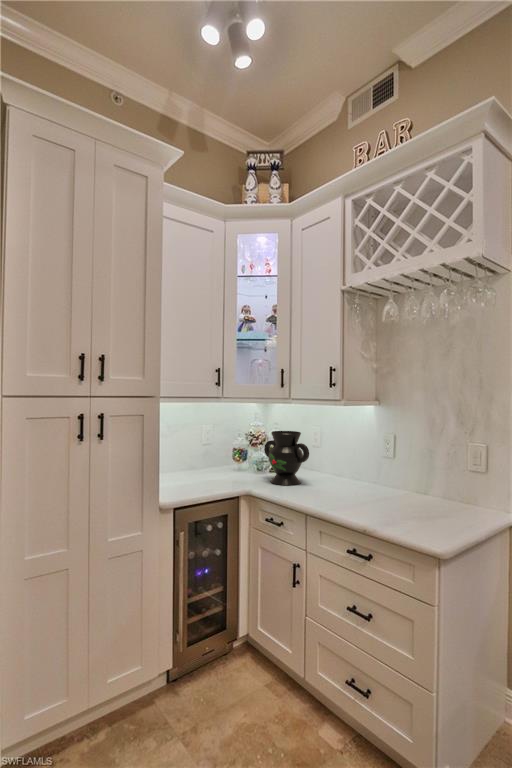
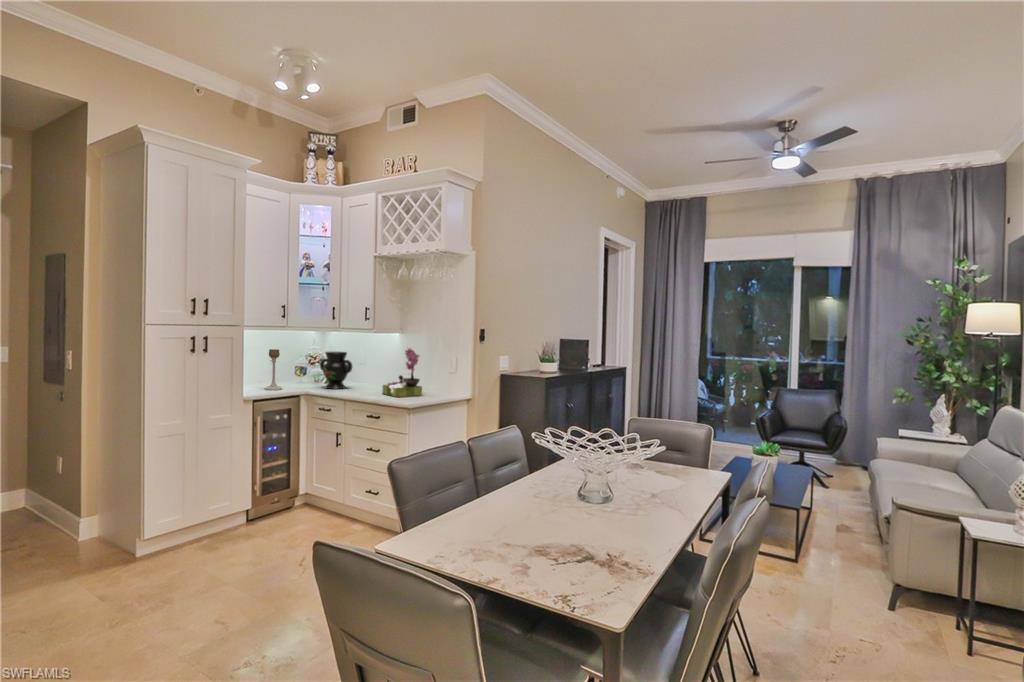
flower arrangement: none [362,426,431,515] -> present [383,348,422,397]
candle holder: none [194,429,217,485] -> present [265,349,282,390]

